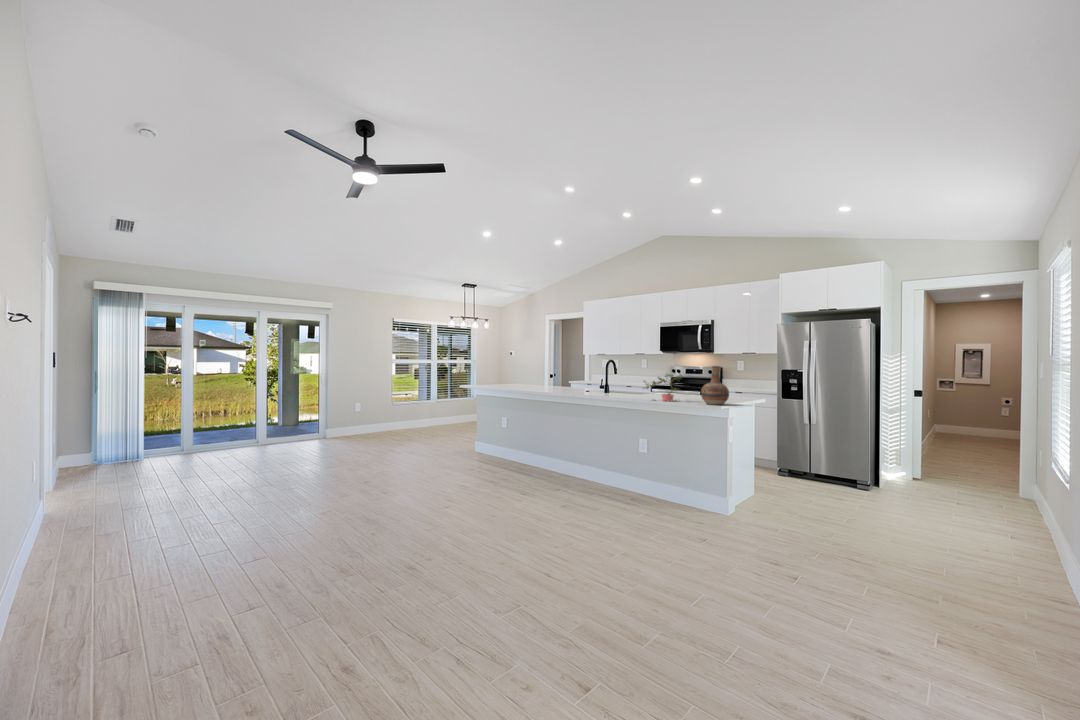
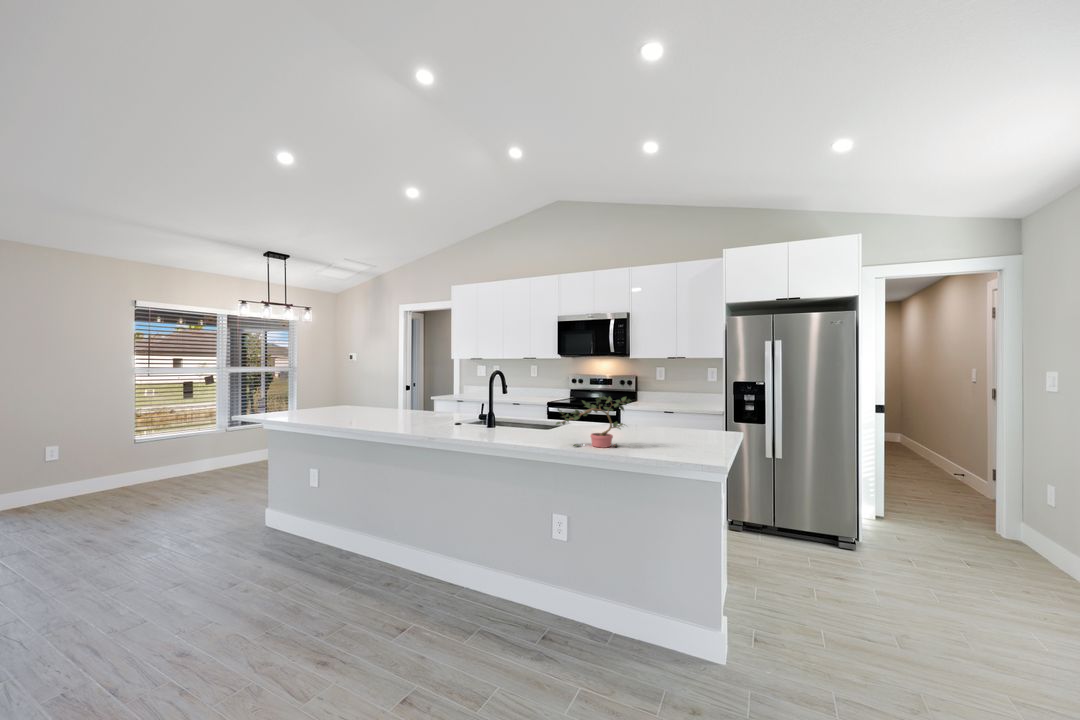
vase: present [701,366,729,405] -> none [667,382,720,456]

